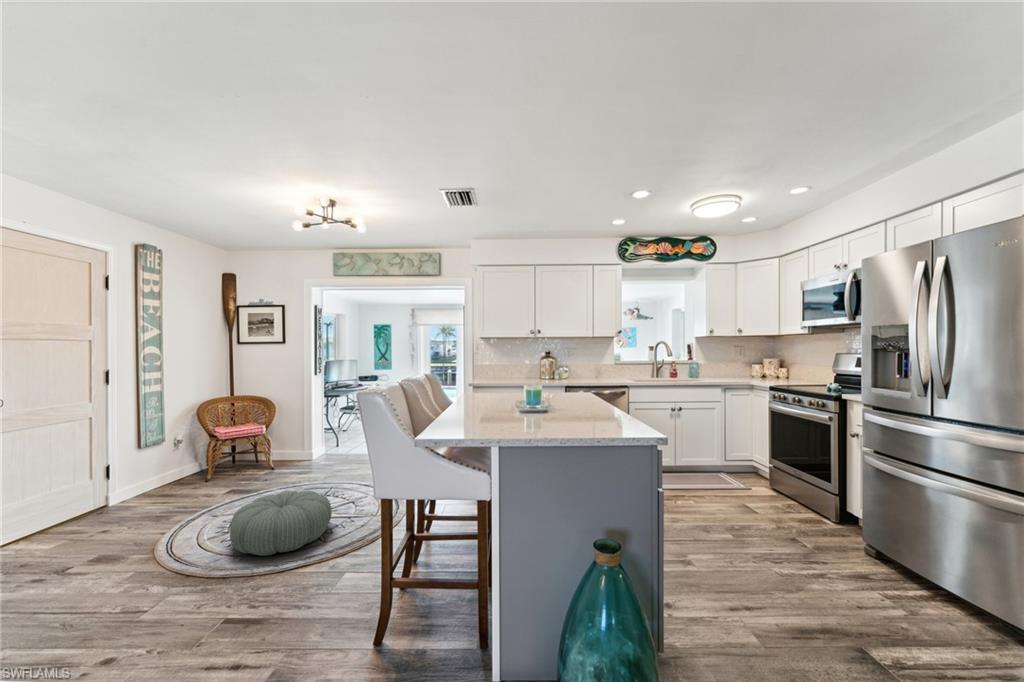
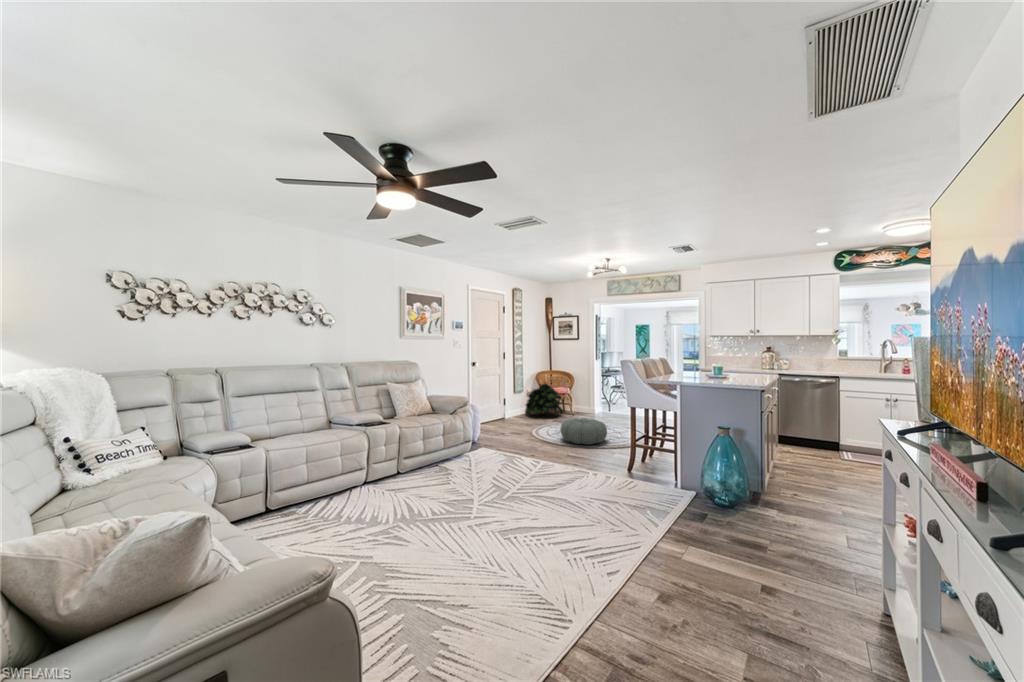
potted plant: none [165,422,252,492] -> present [525,384,563,416]

